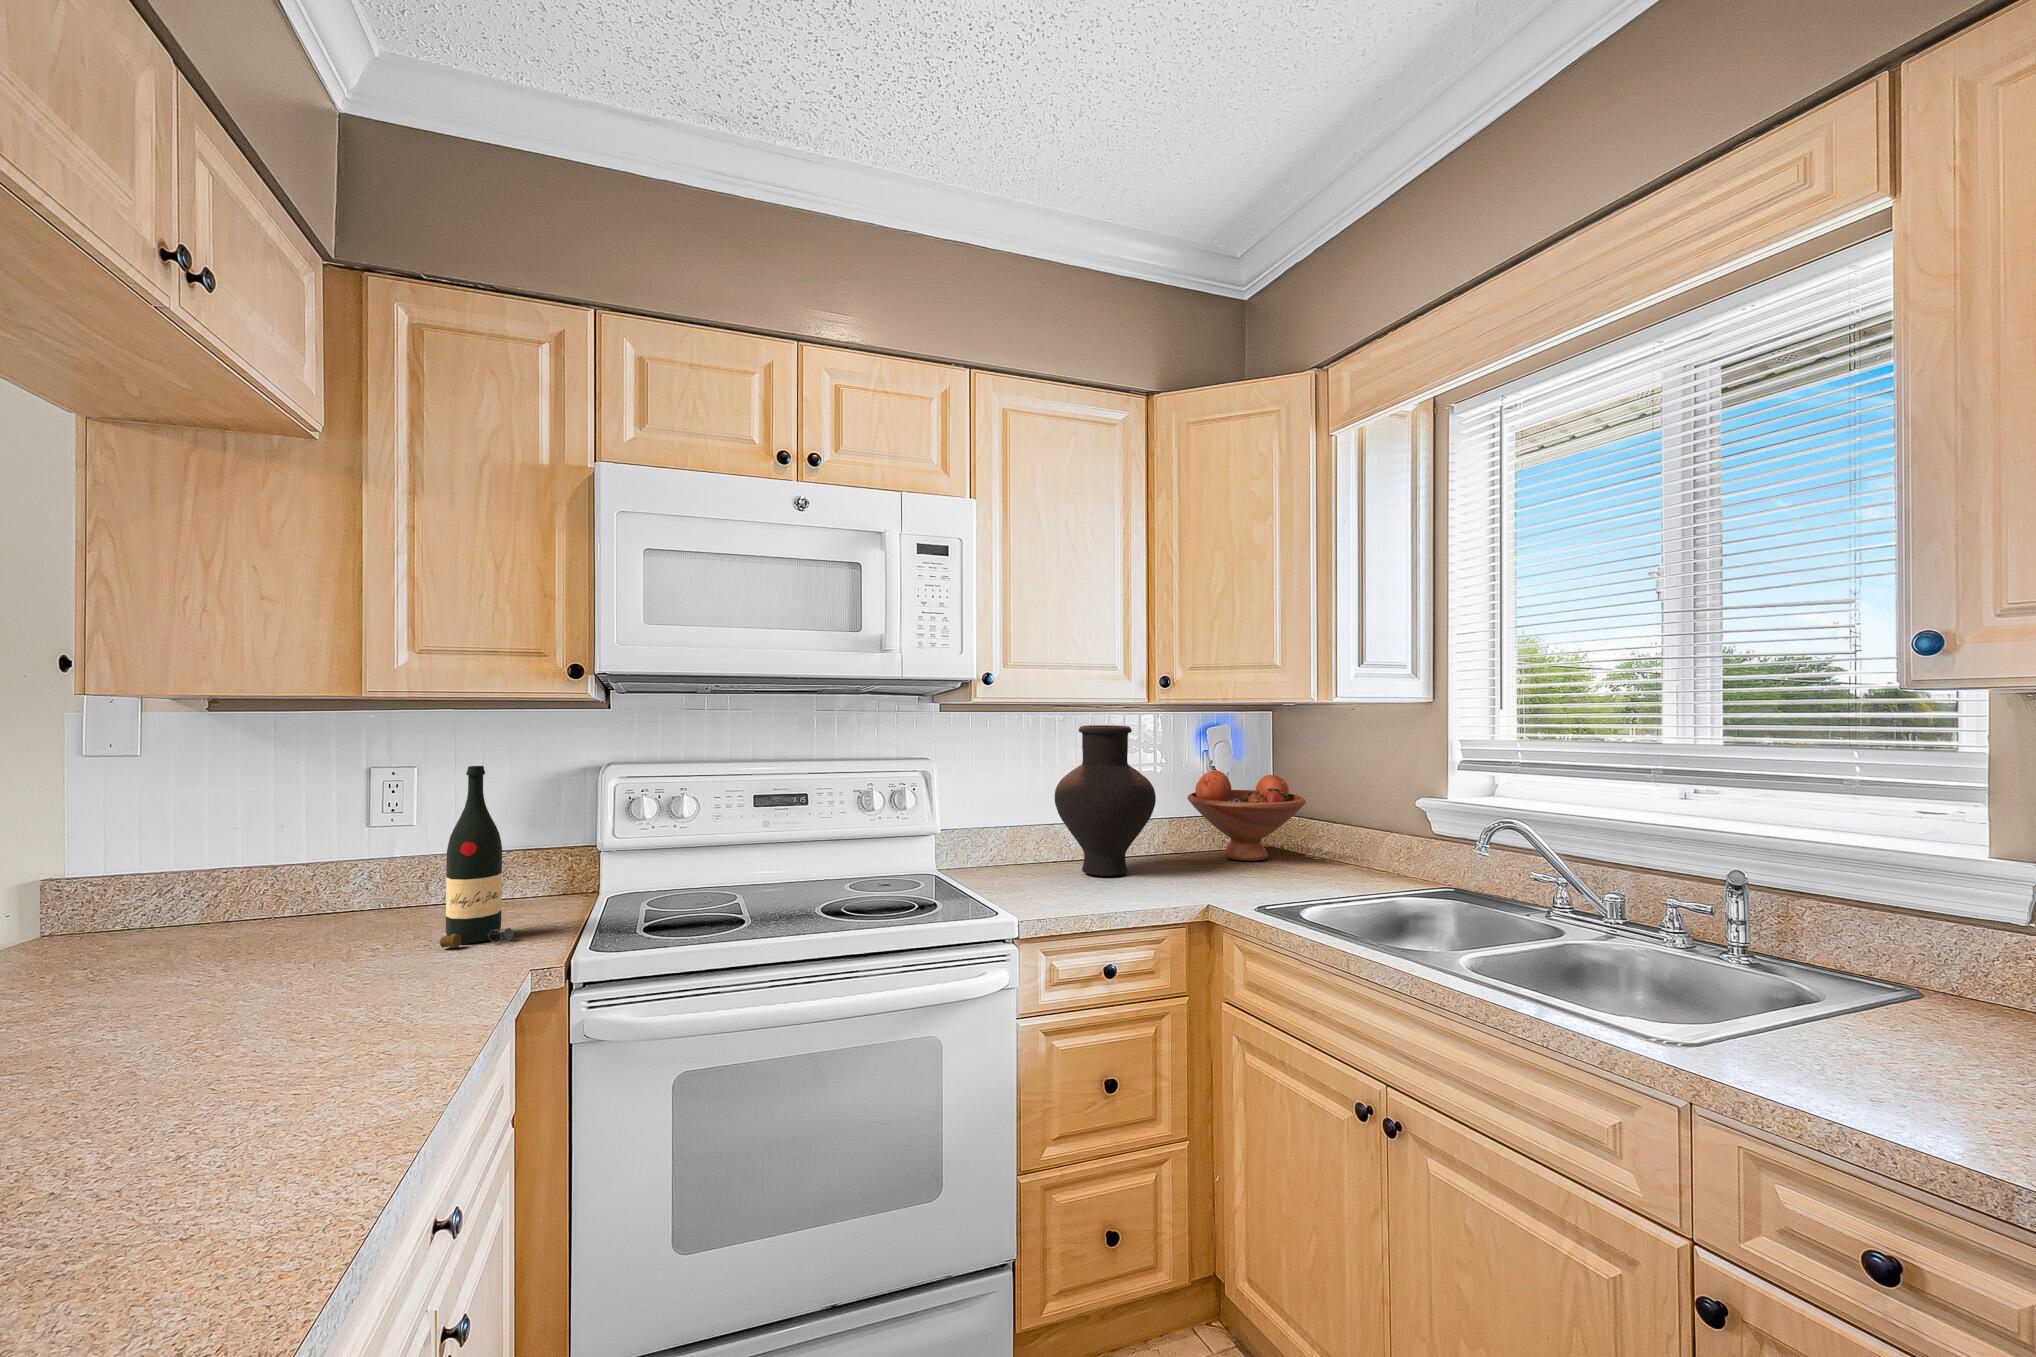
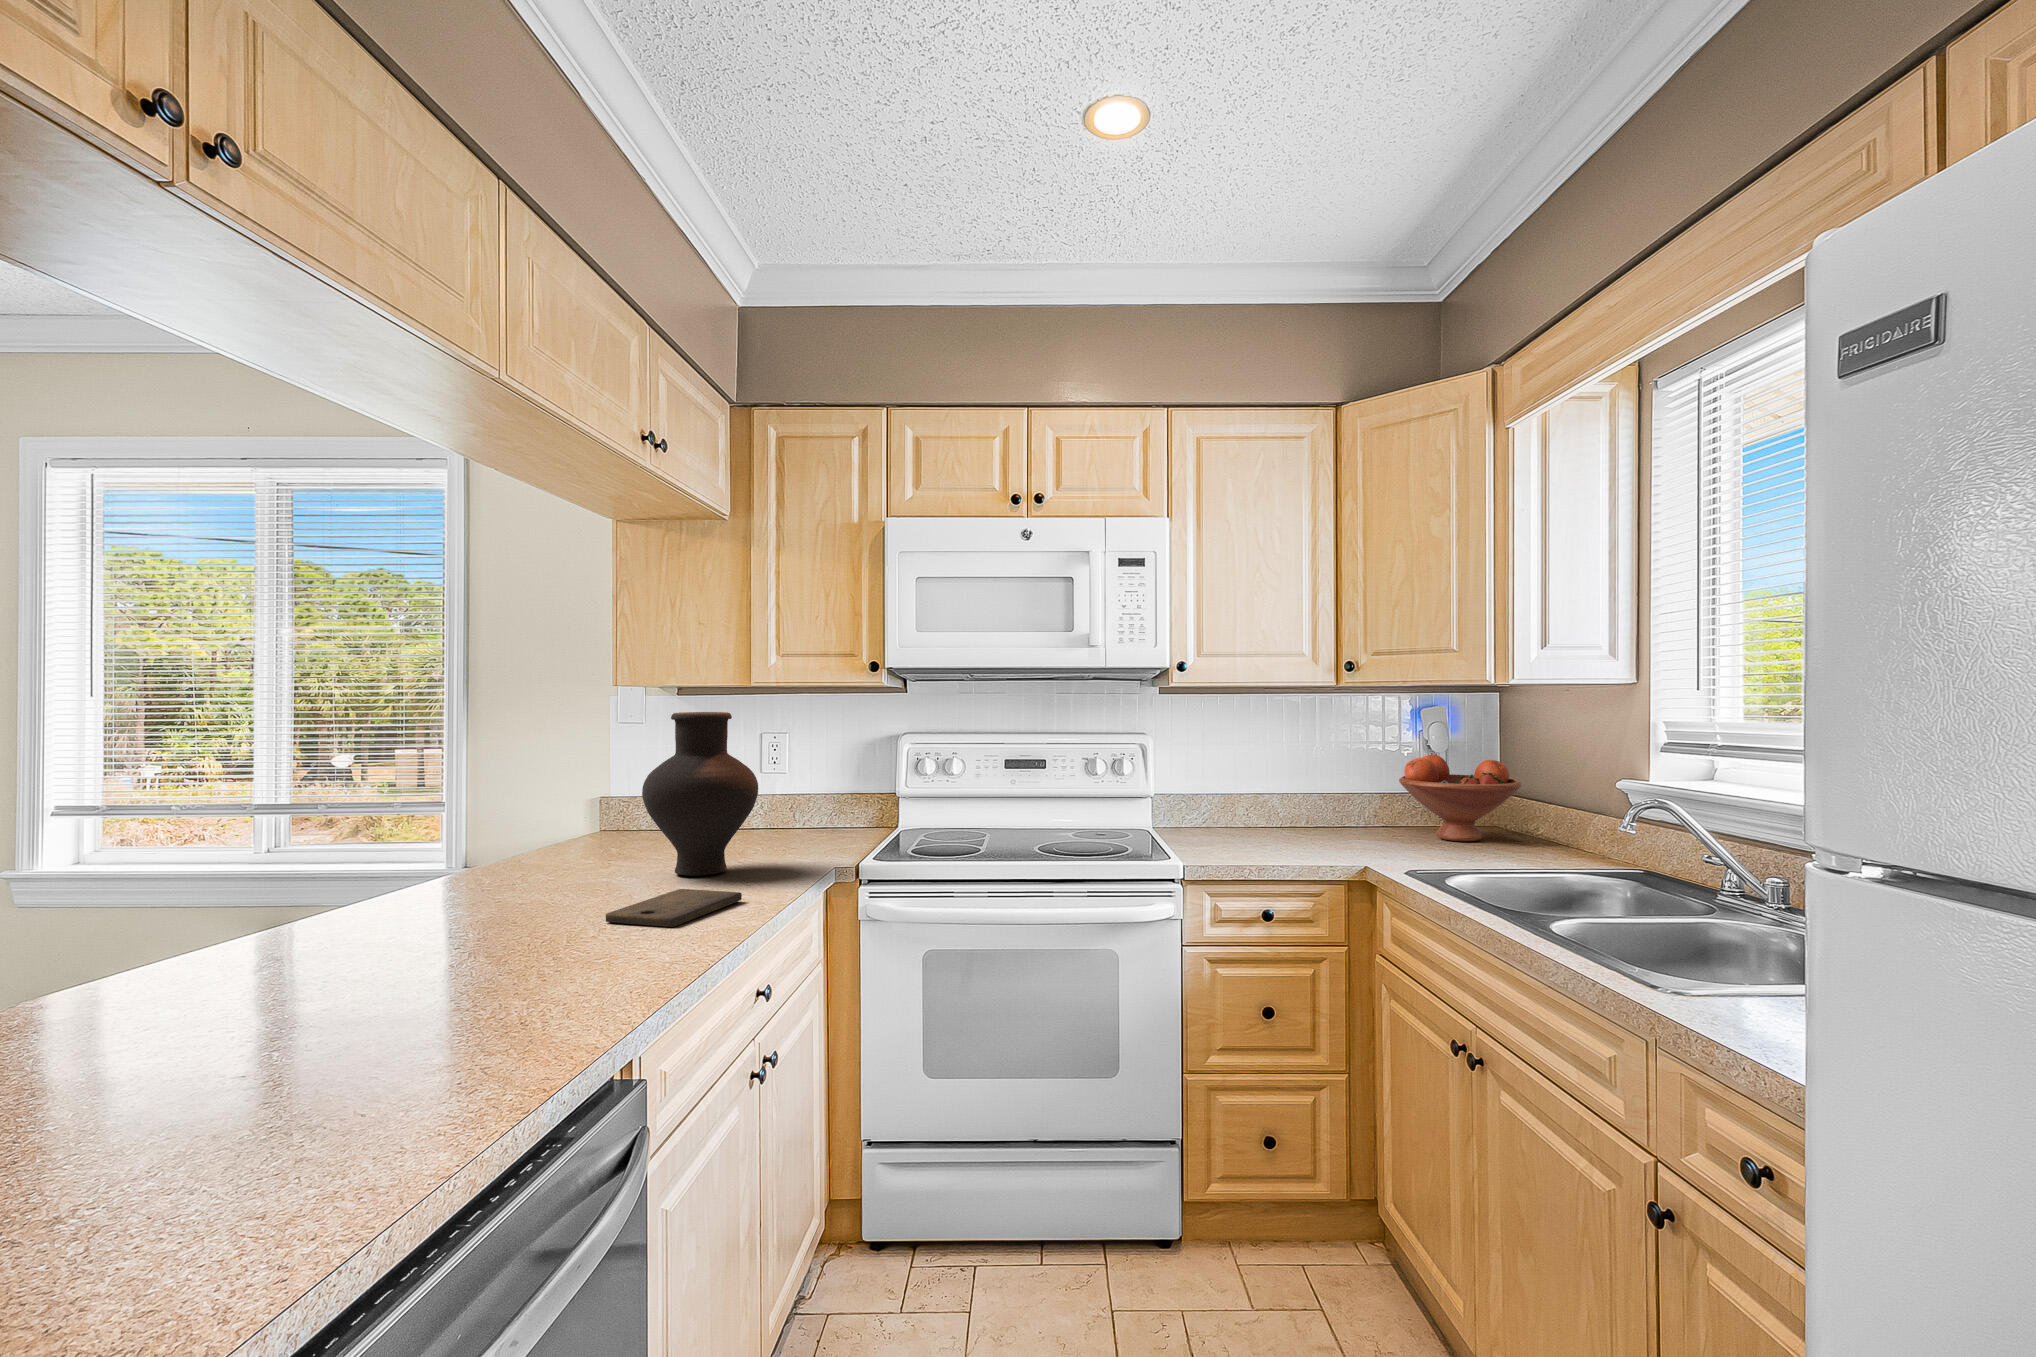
vase: present [1055,725,1156,876] -> present [642,712,758,876]
wine bottle: present [440,766,514,948] -> none [790,730,833,849]
cutting board: none [108,1073,410,1204] -> present [606,889,742,927]

